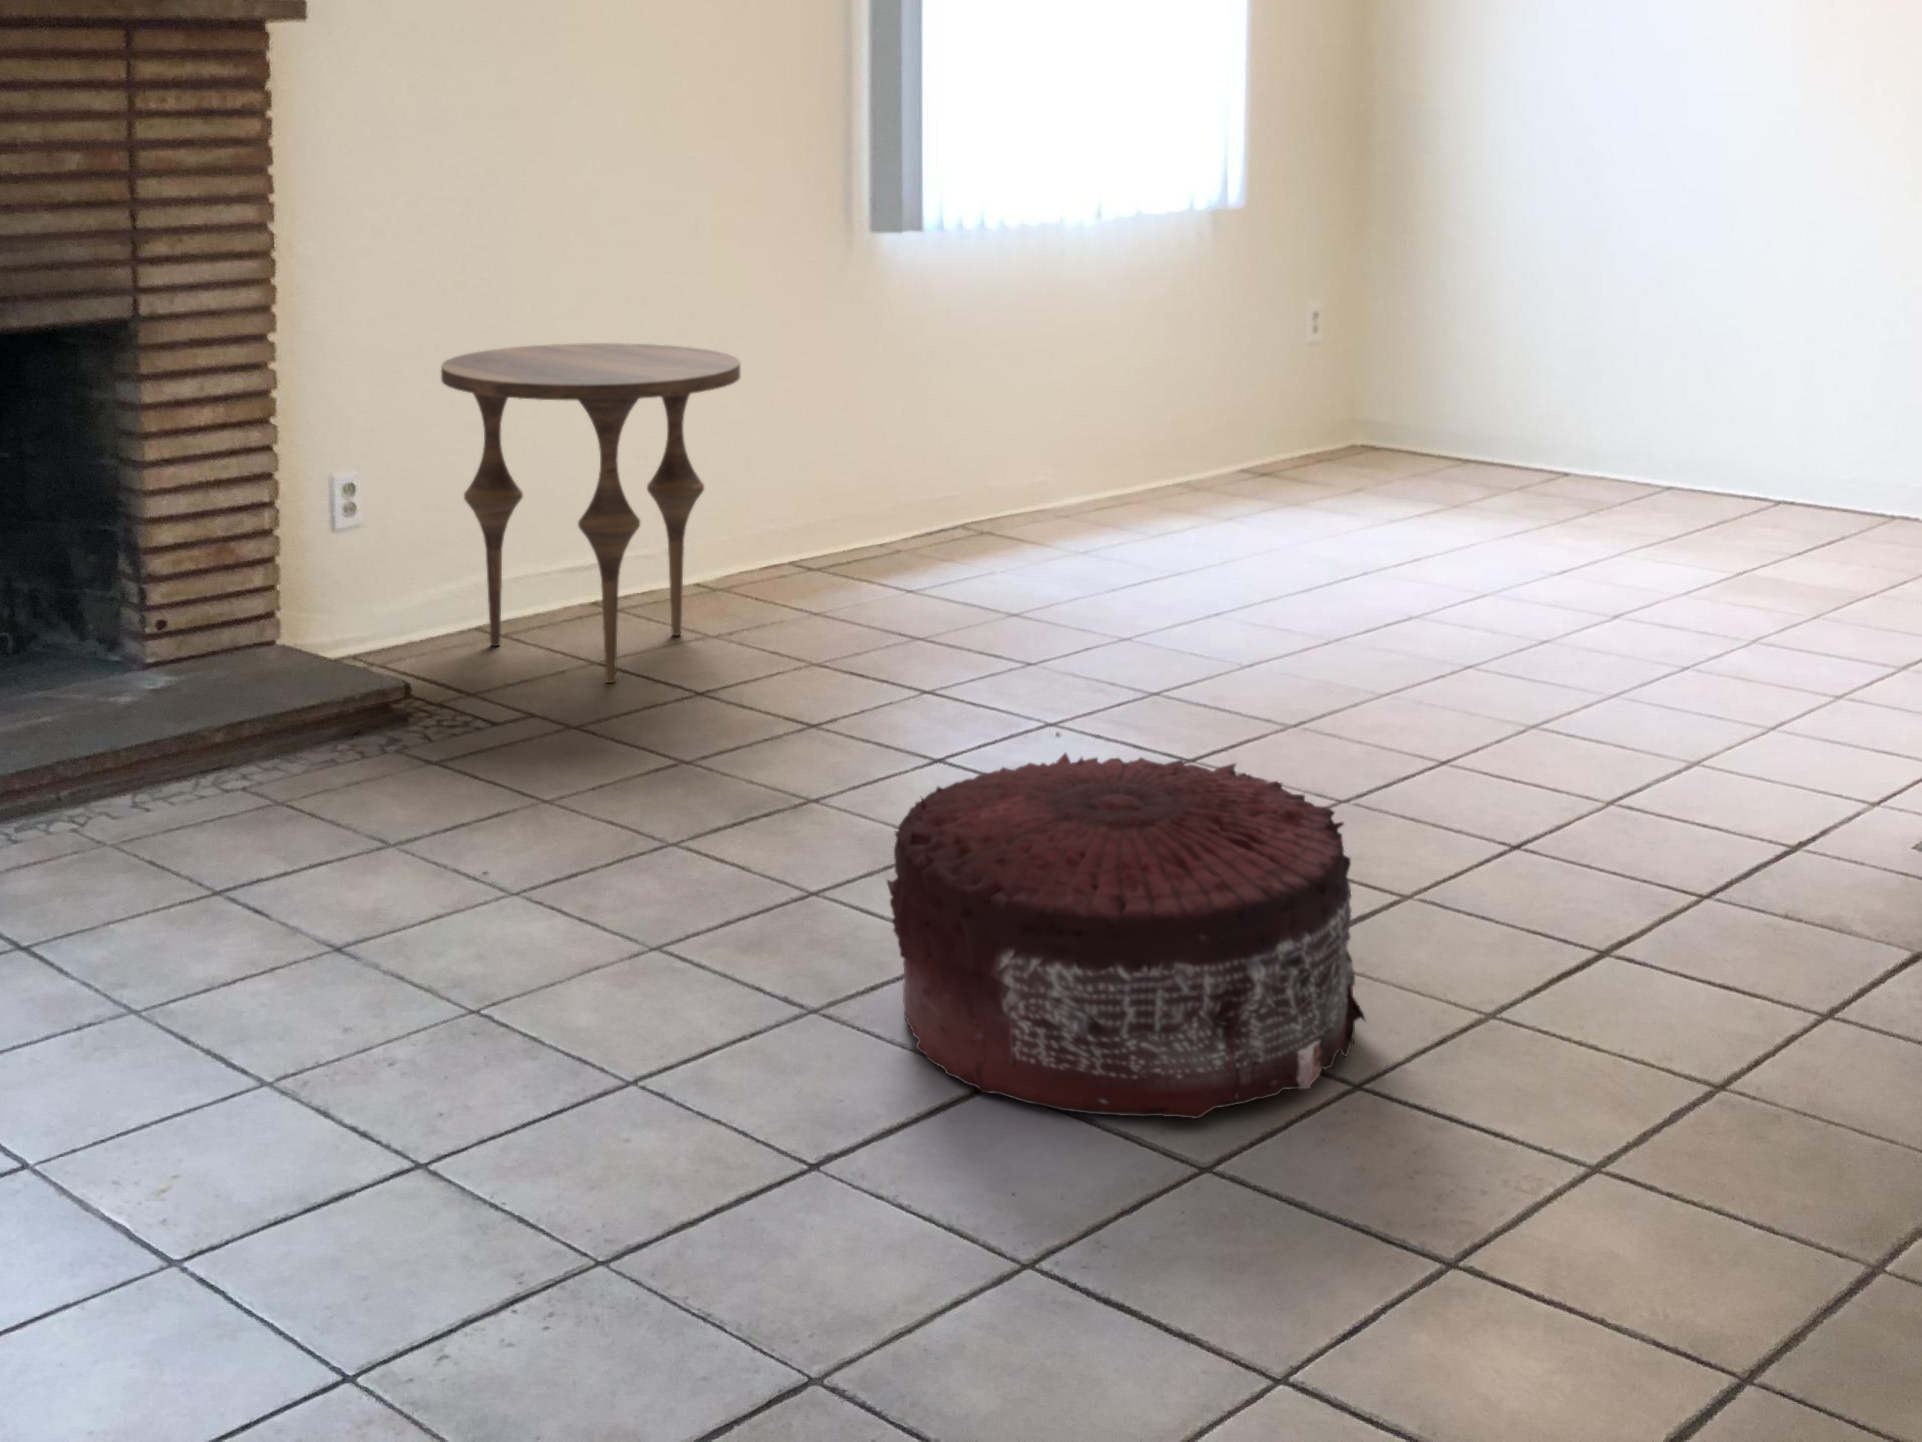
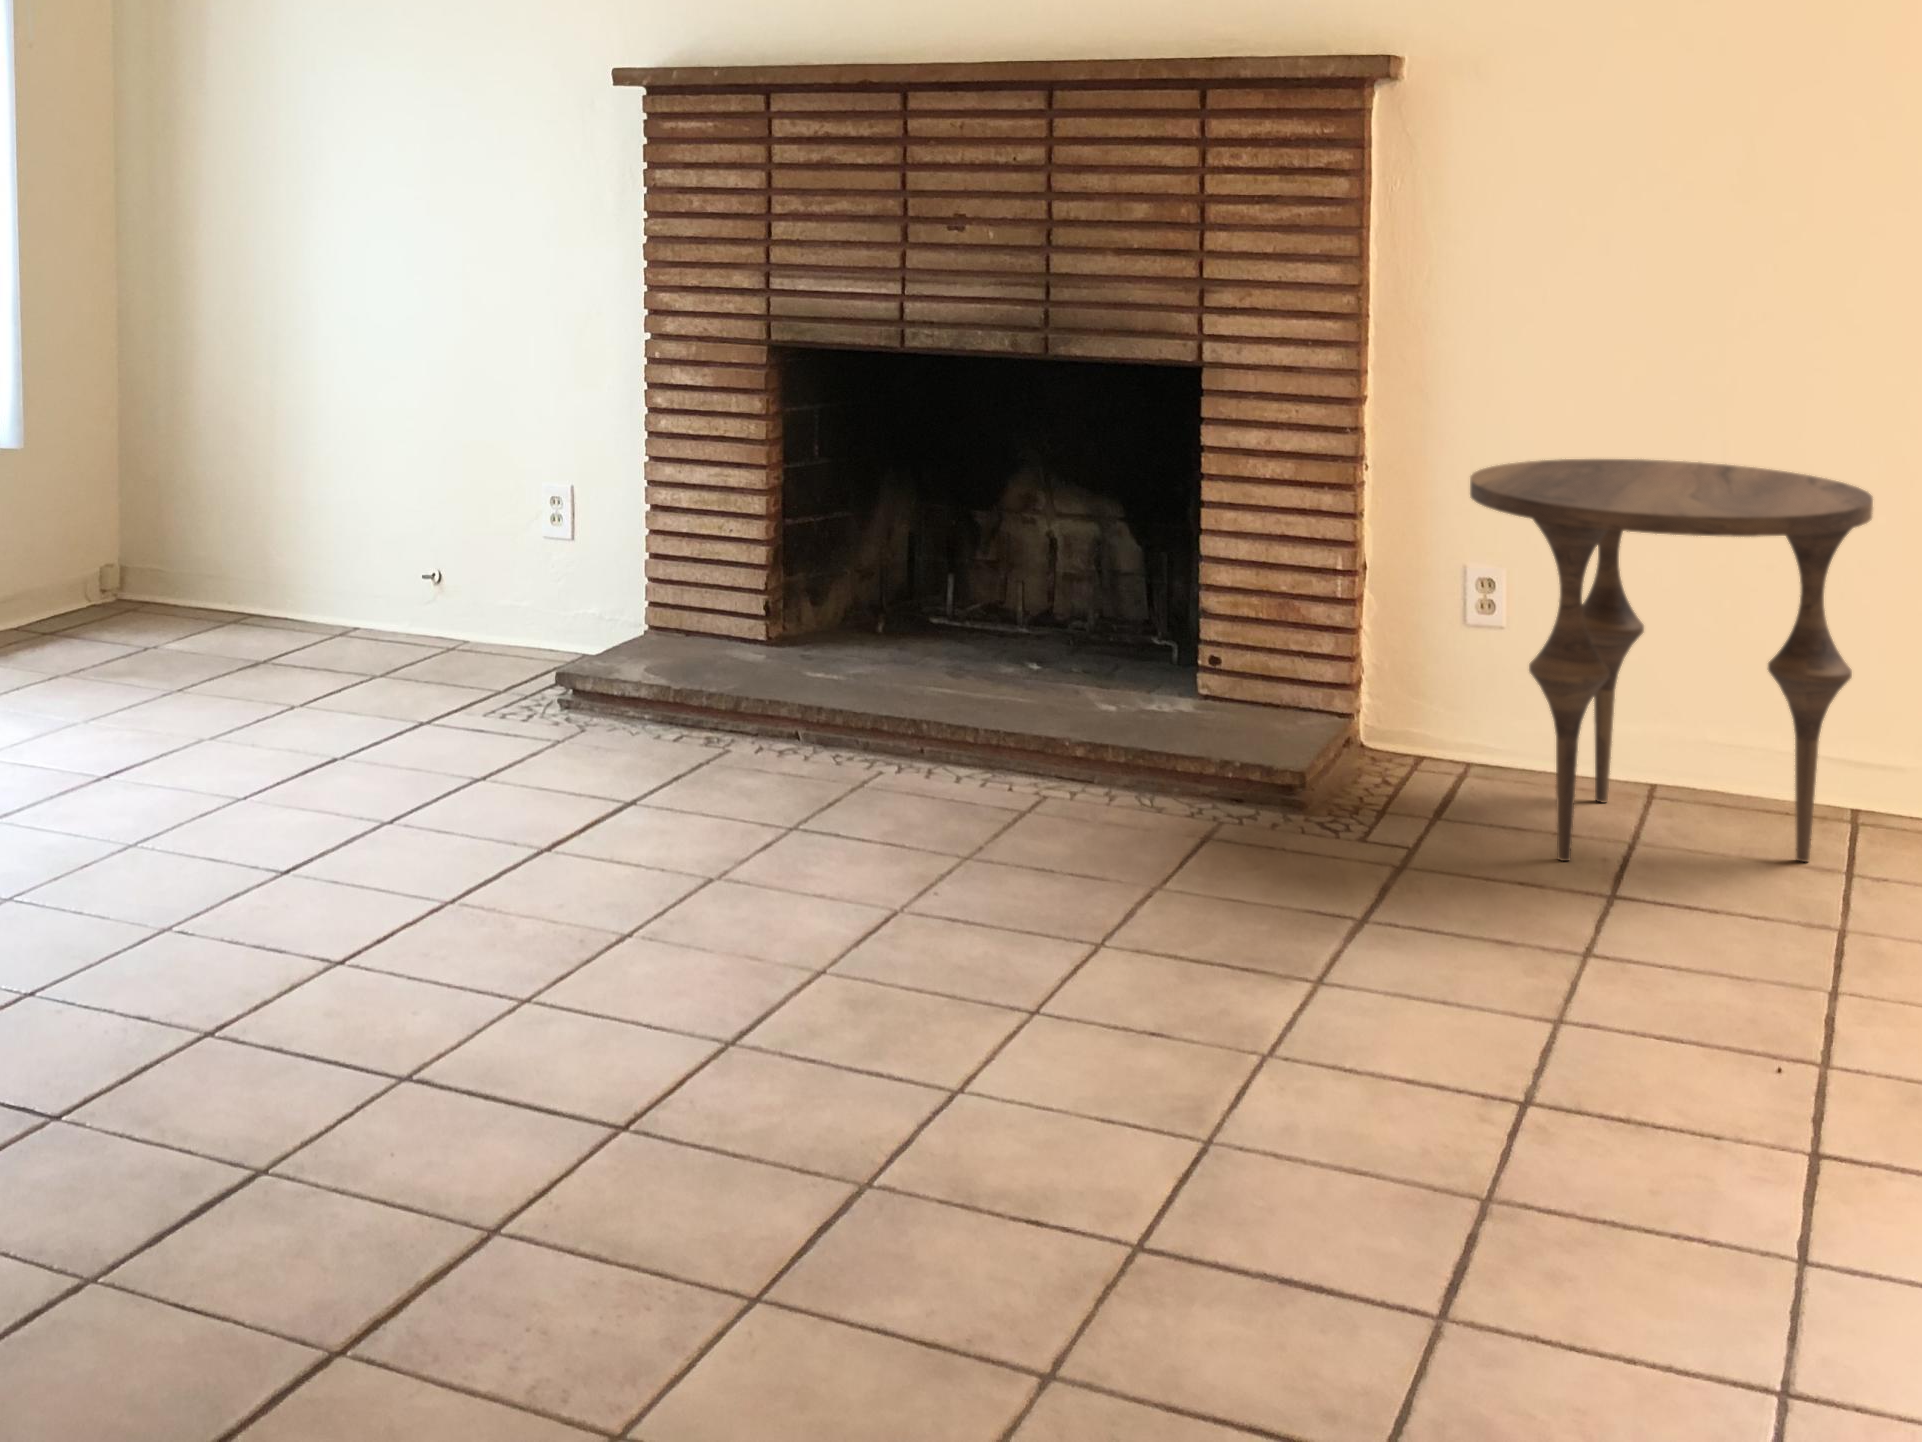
pouf: present [887,753,1365,1119] -> none [566,876,1060,1295]

